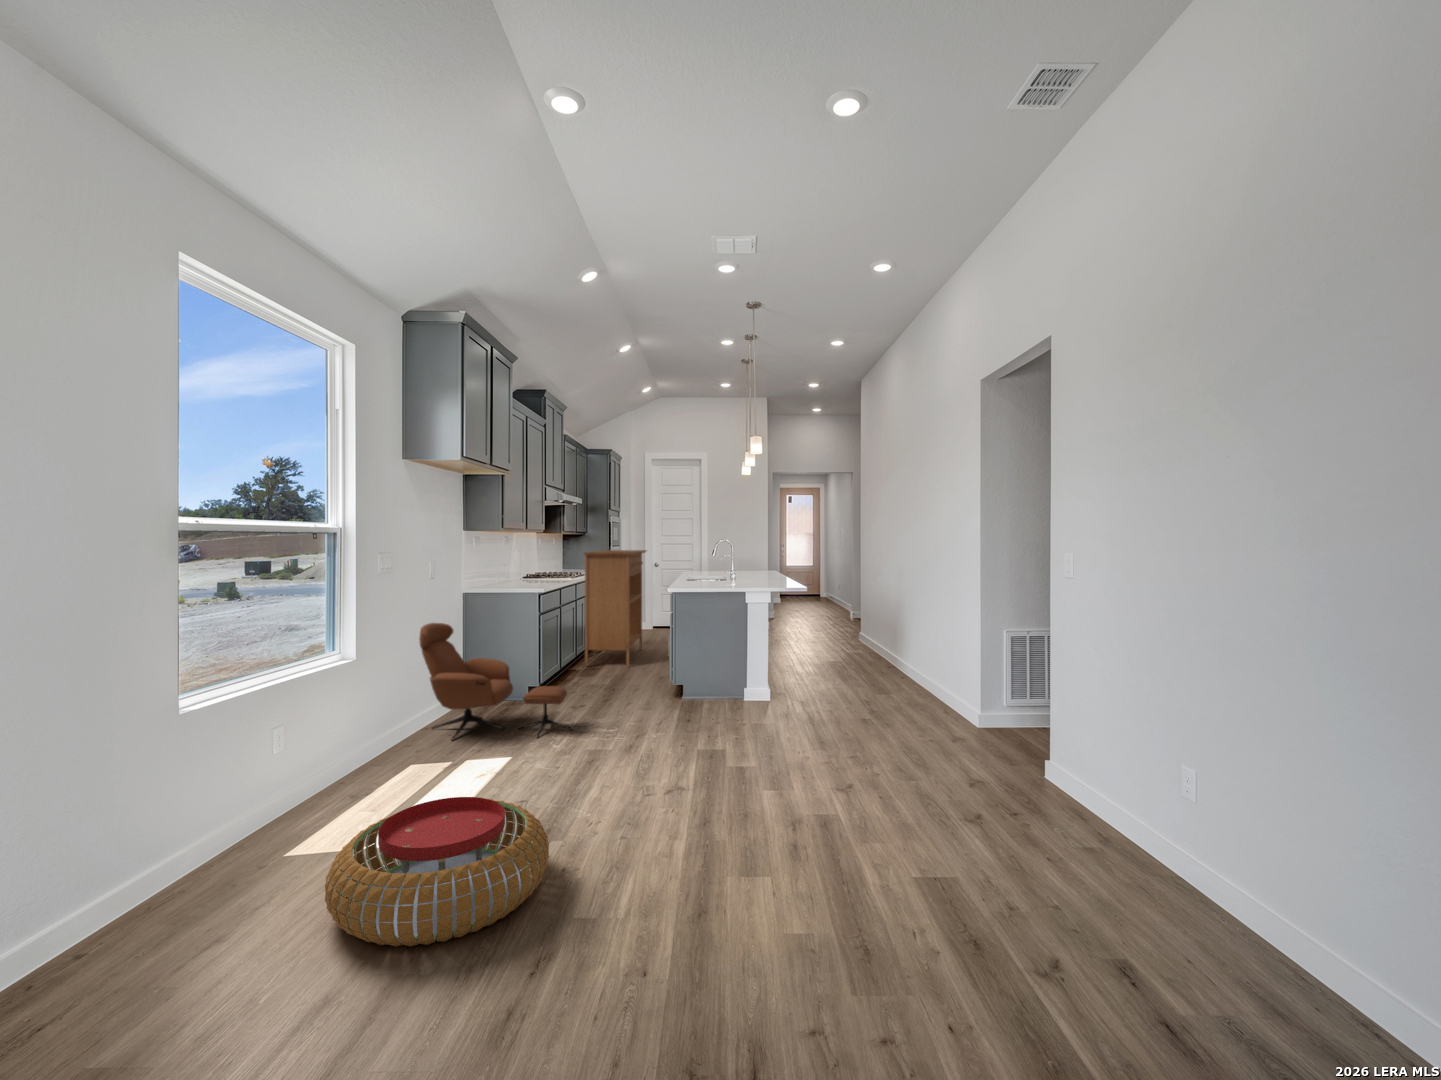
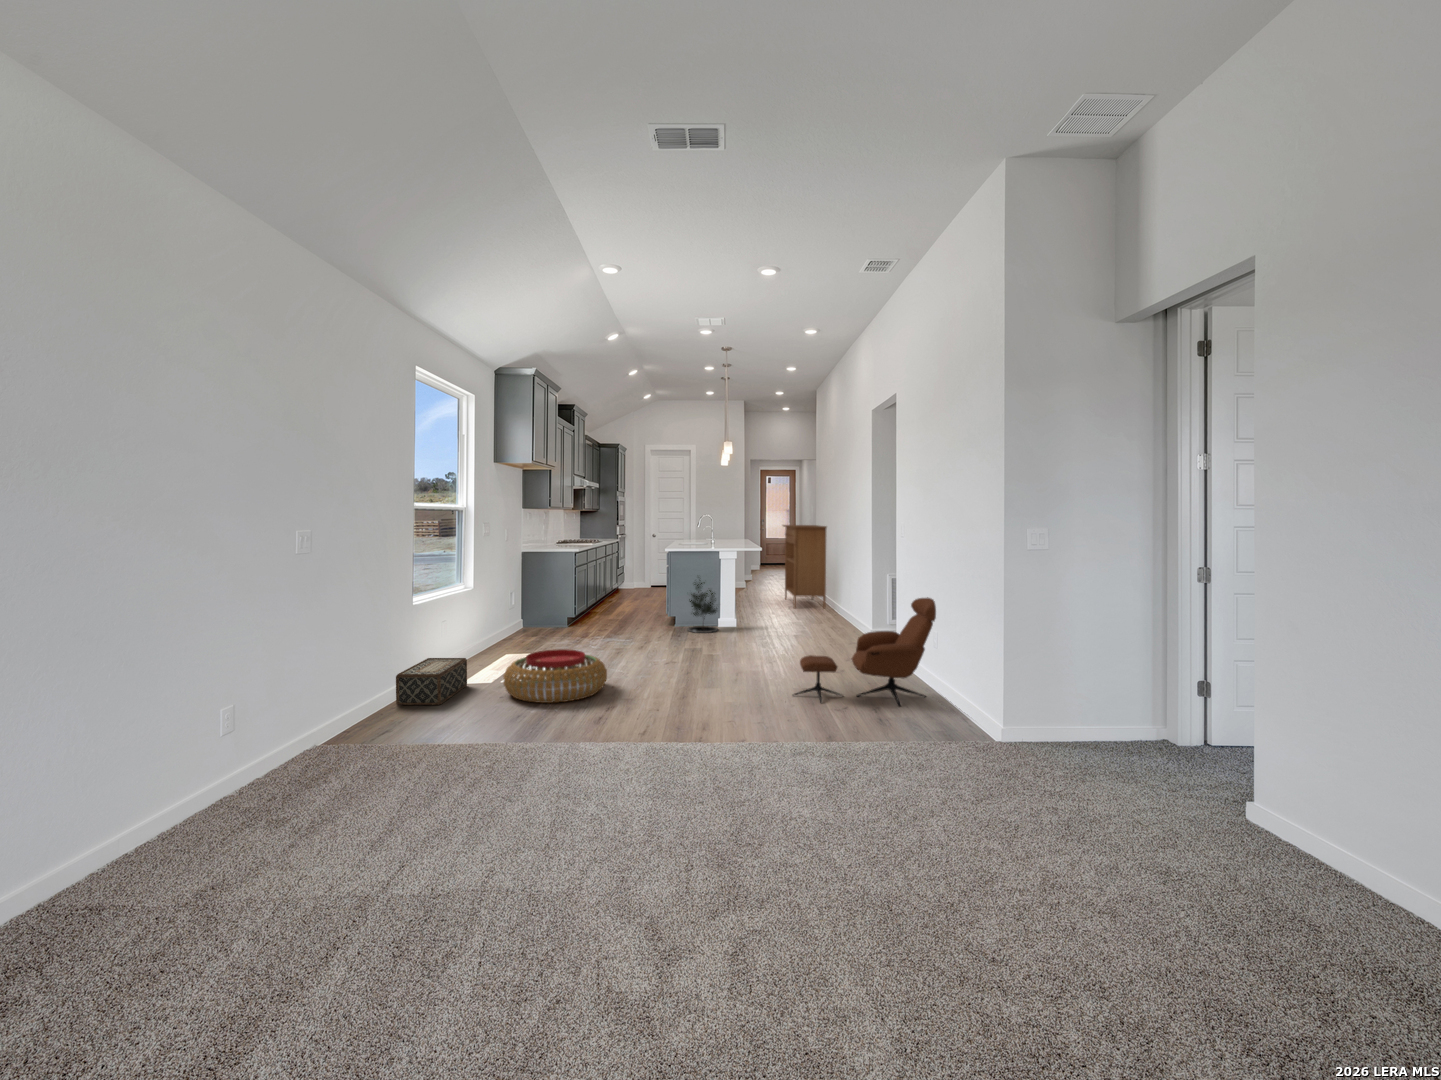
console table: present [584,550,646,667] -> present [783,525,827,608]
lounge chair: present [419,623,572,740] -> present [793,597,936,706]
potted tree: none [699,625,749,712] -> present [688,582,718,633]
woven basket: none [67,817,278,959] -> present [396,658,467,705]

